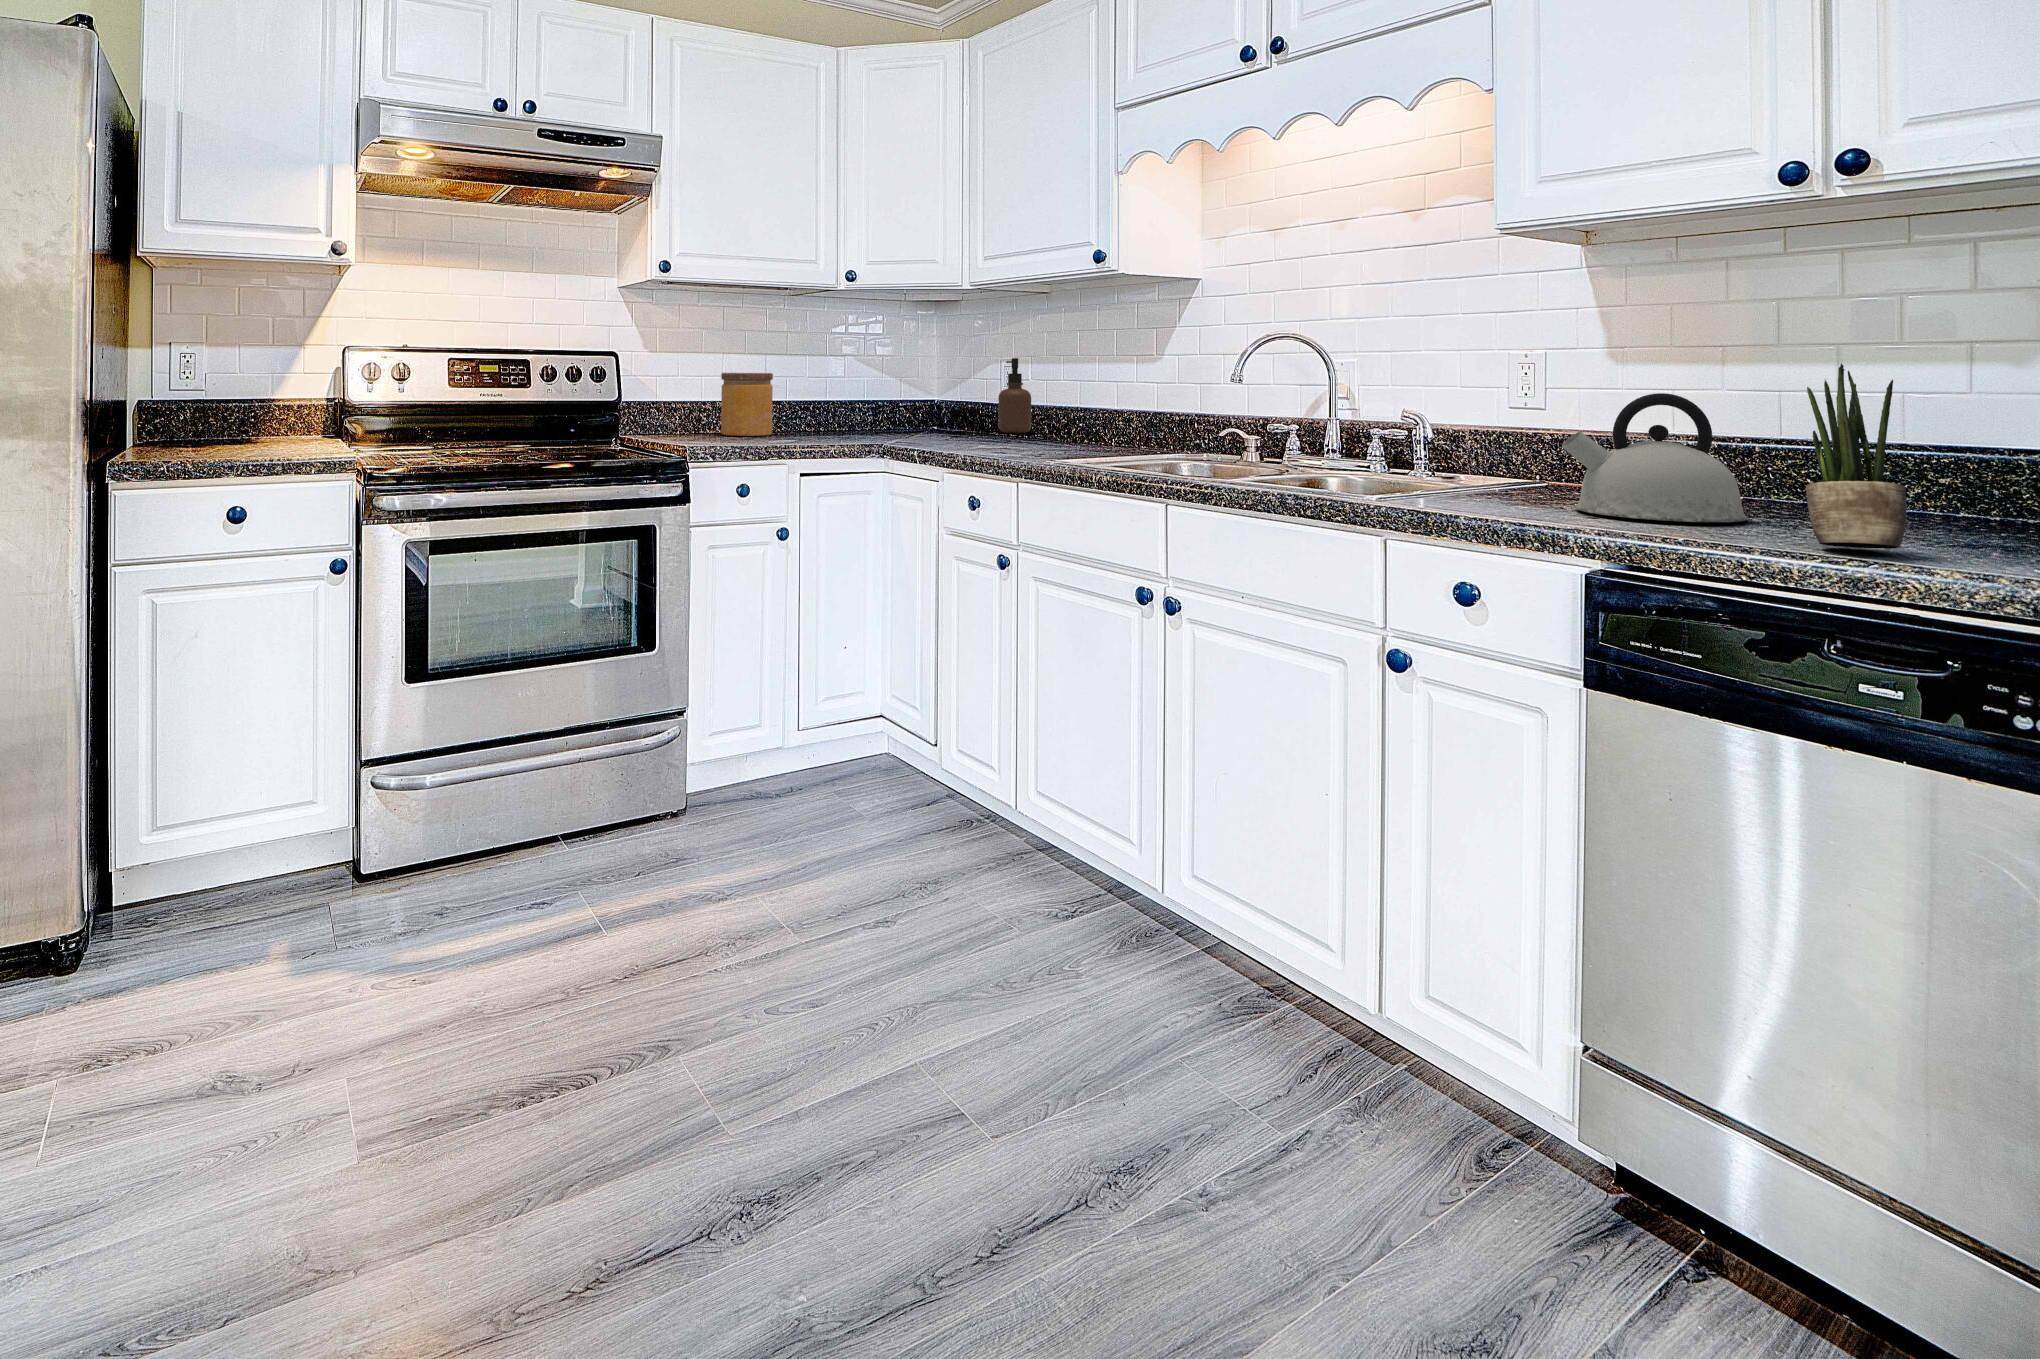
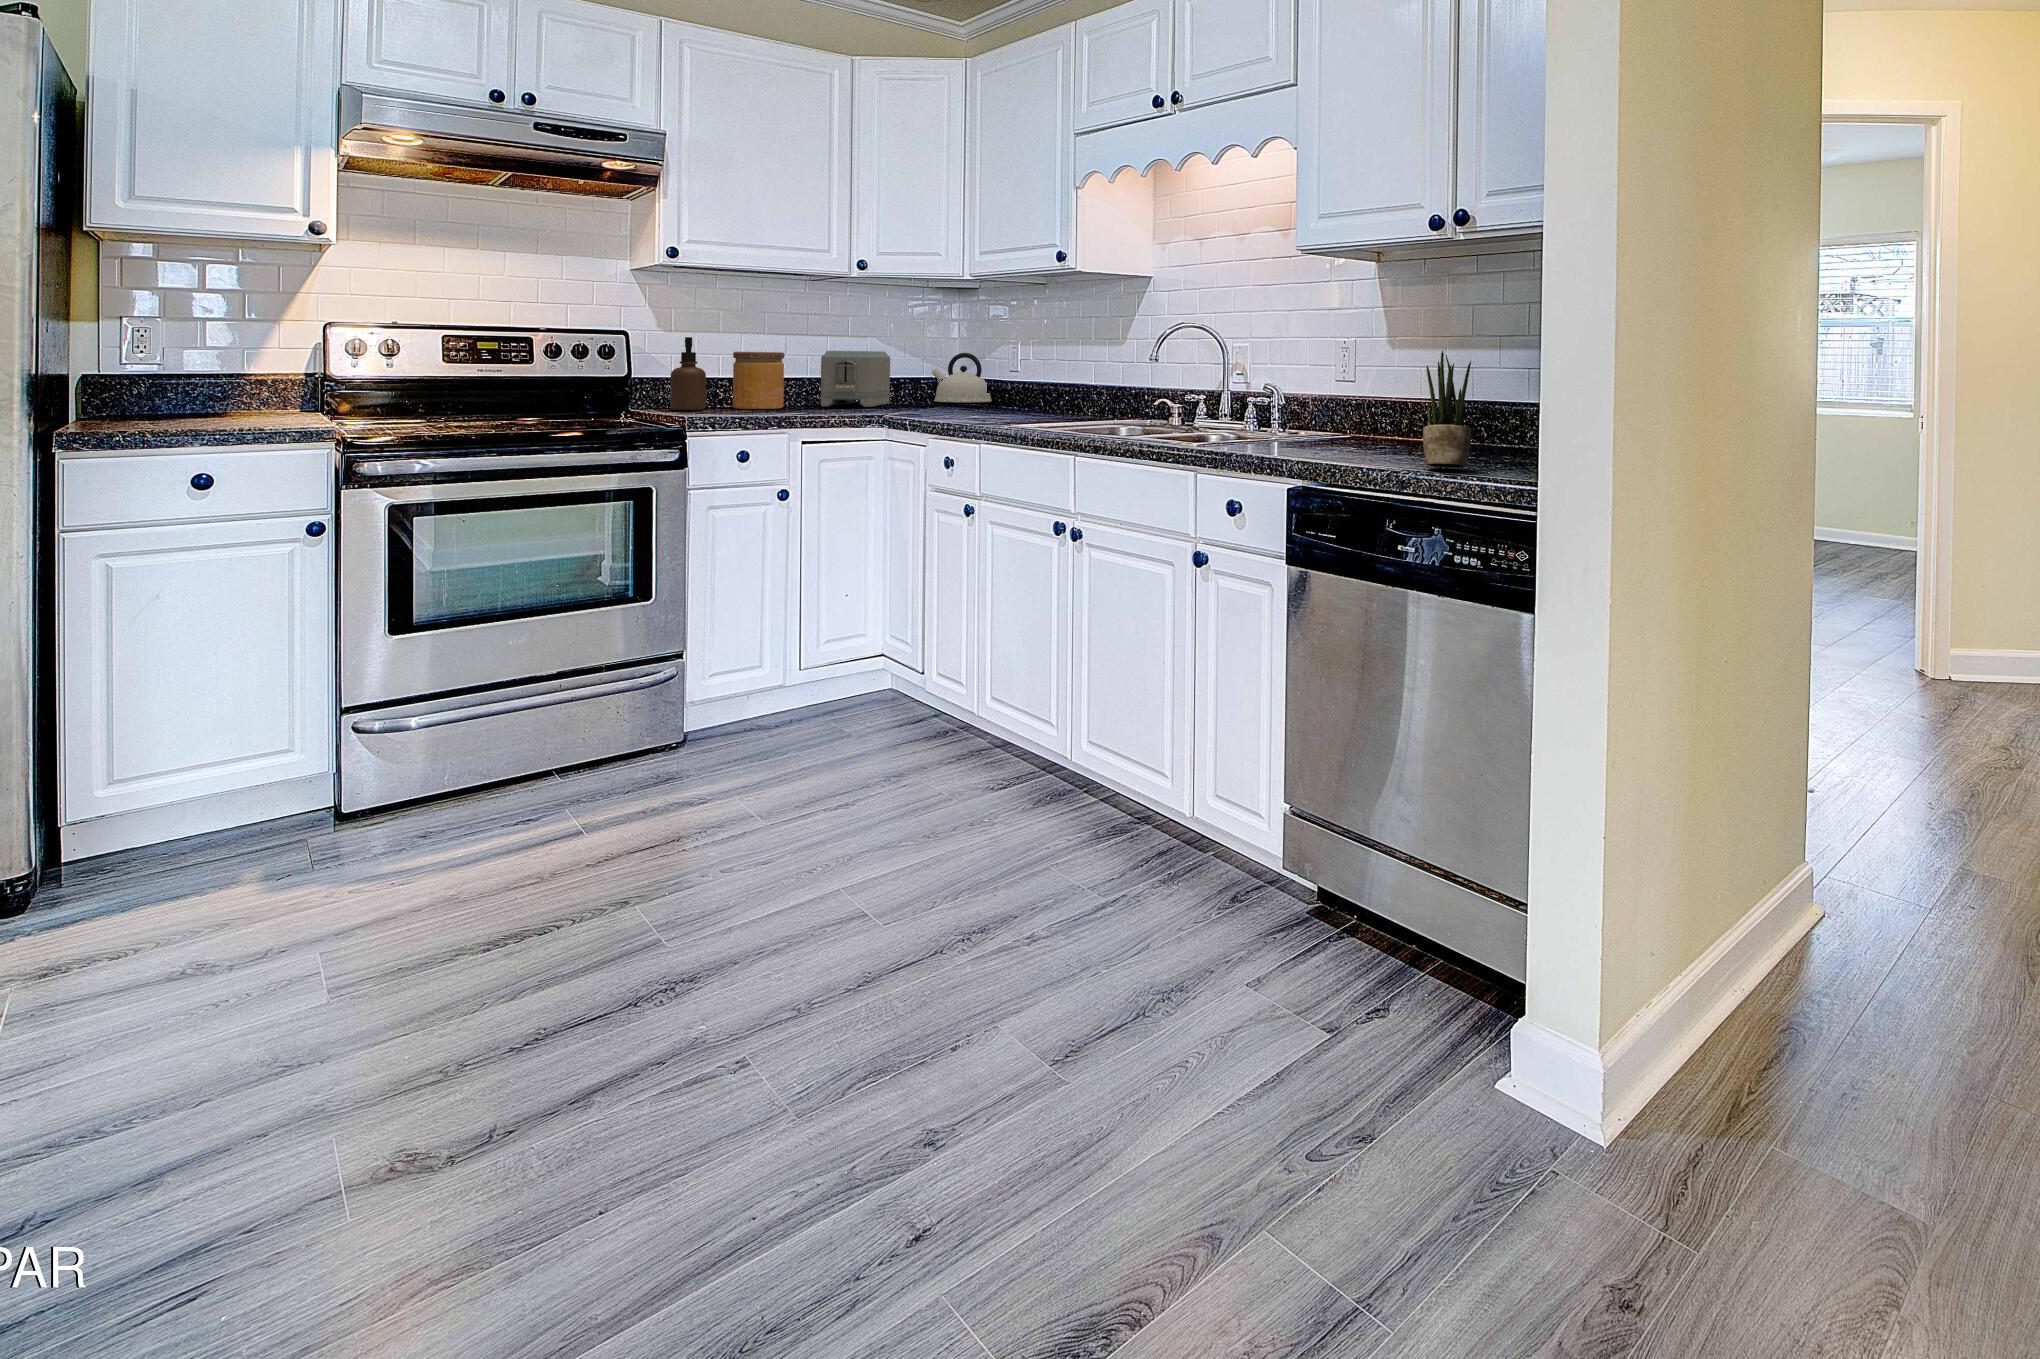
soap dispenser: present [998,358,1031,433] -> present [670,337,706,411]
toaster: none [811,371,878,434] -> present [821,351,890,407]
kettle: present [1562,393,1747,522] -> present [930,353,992,402]

